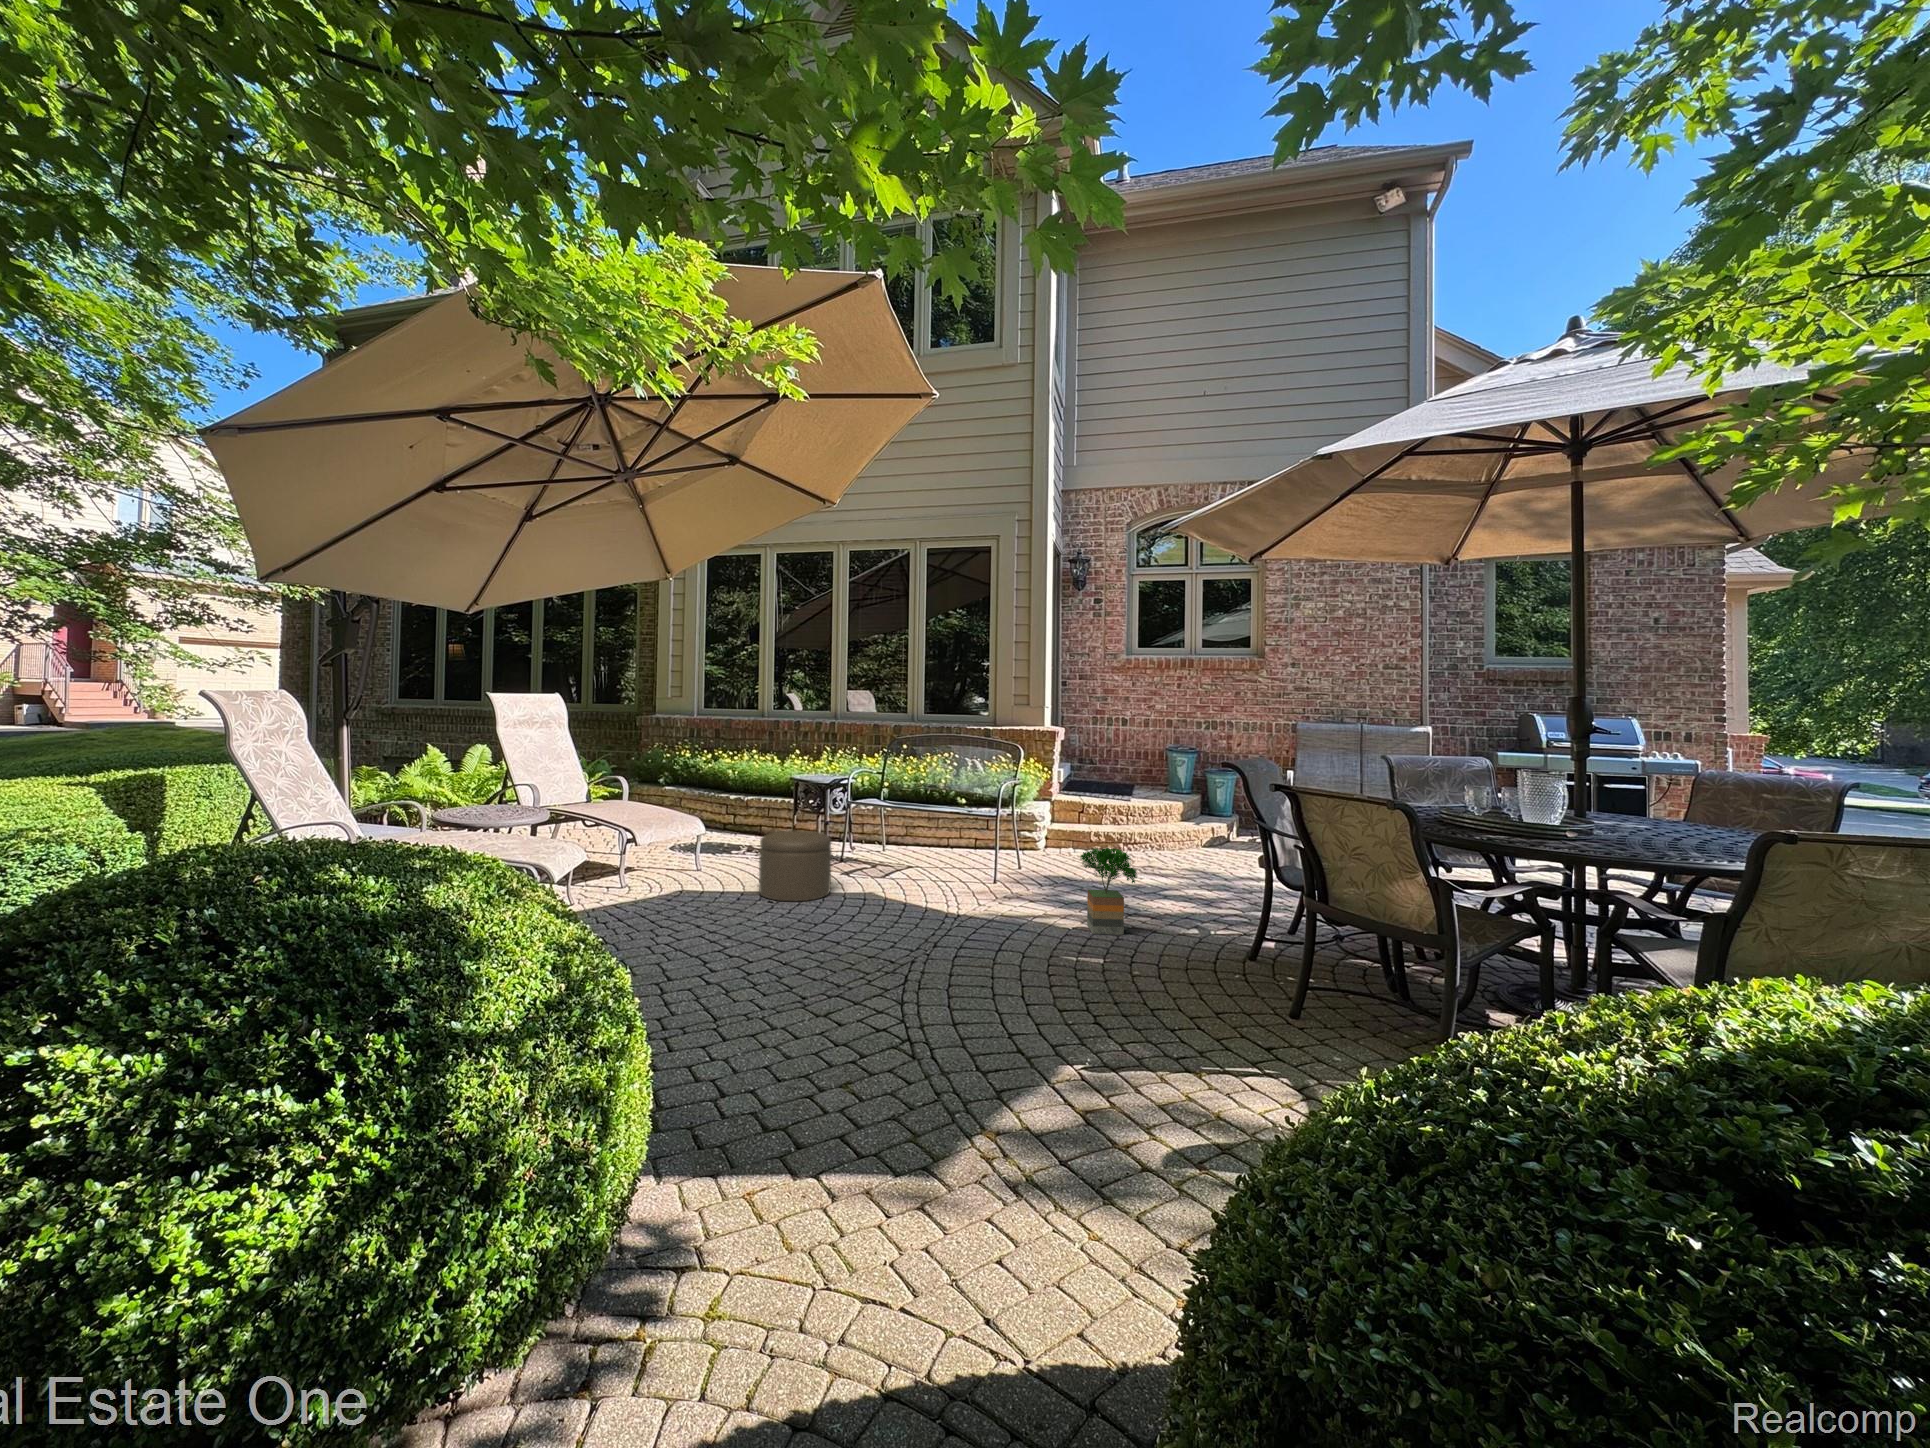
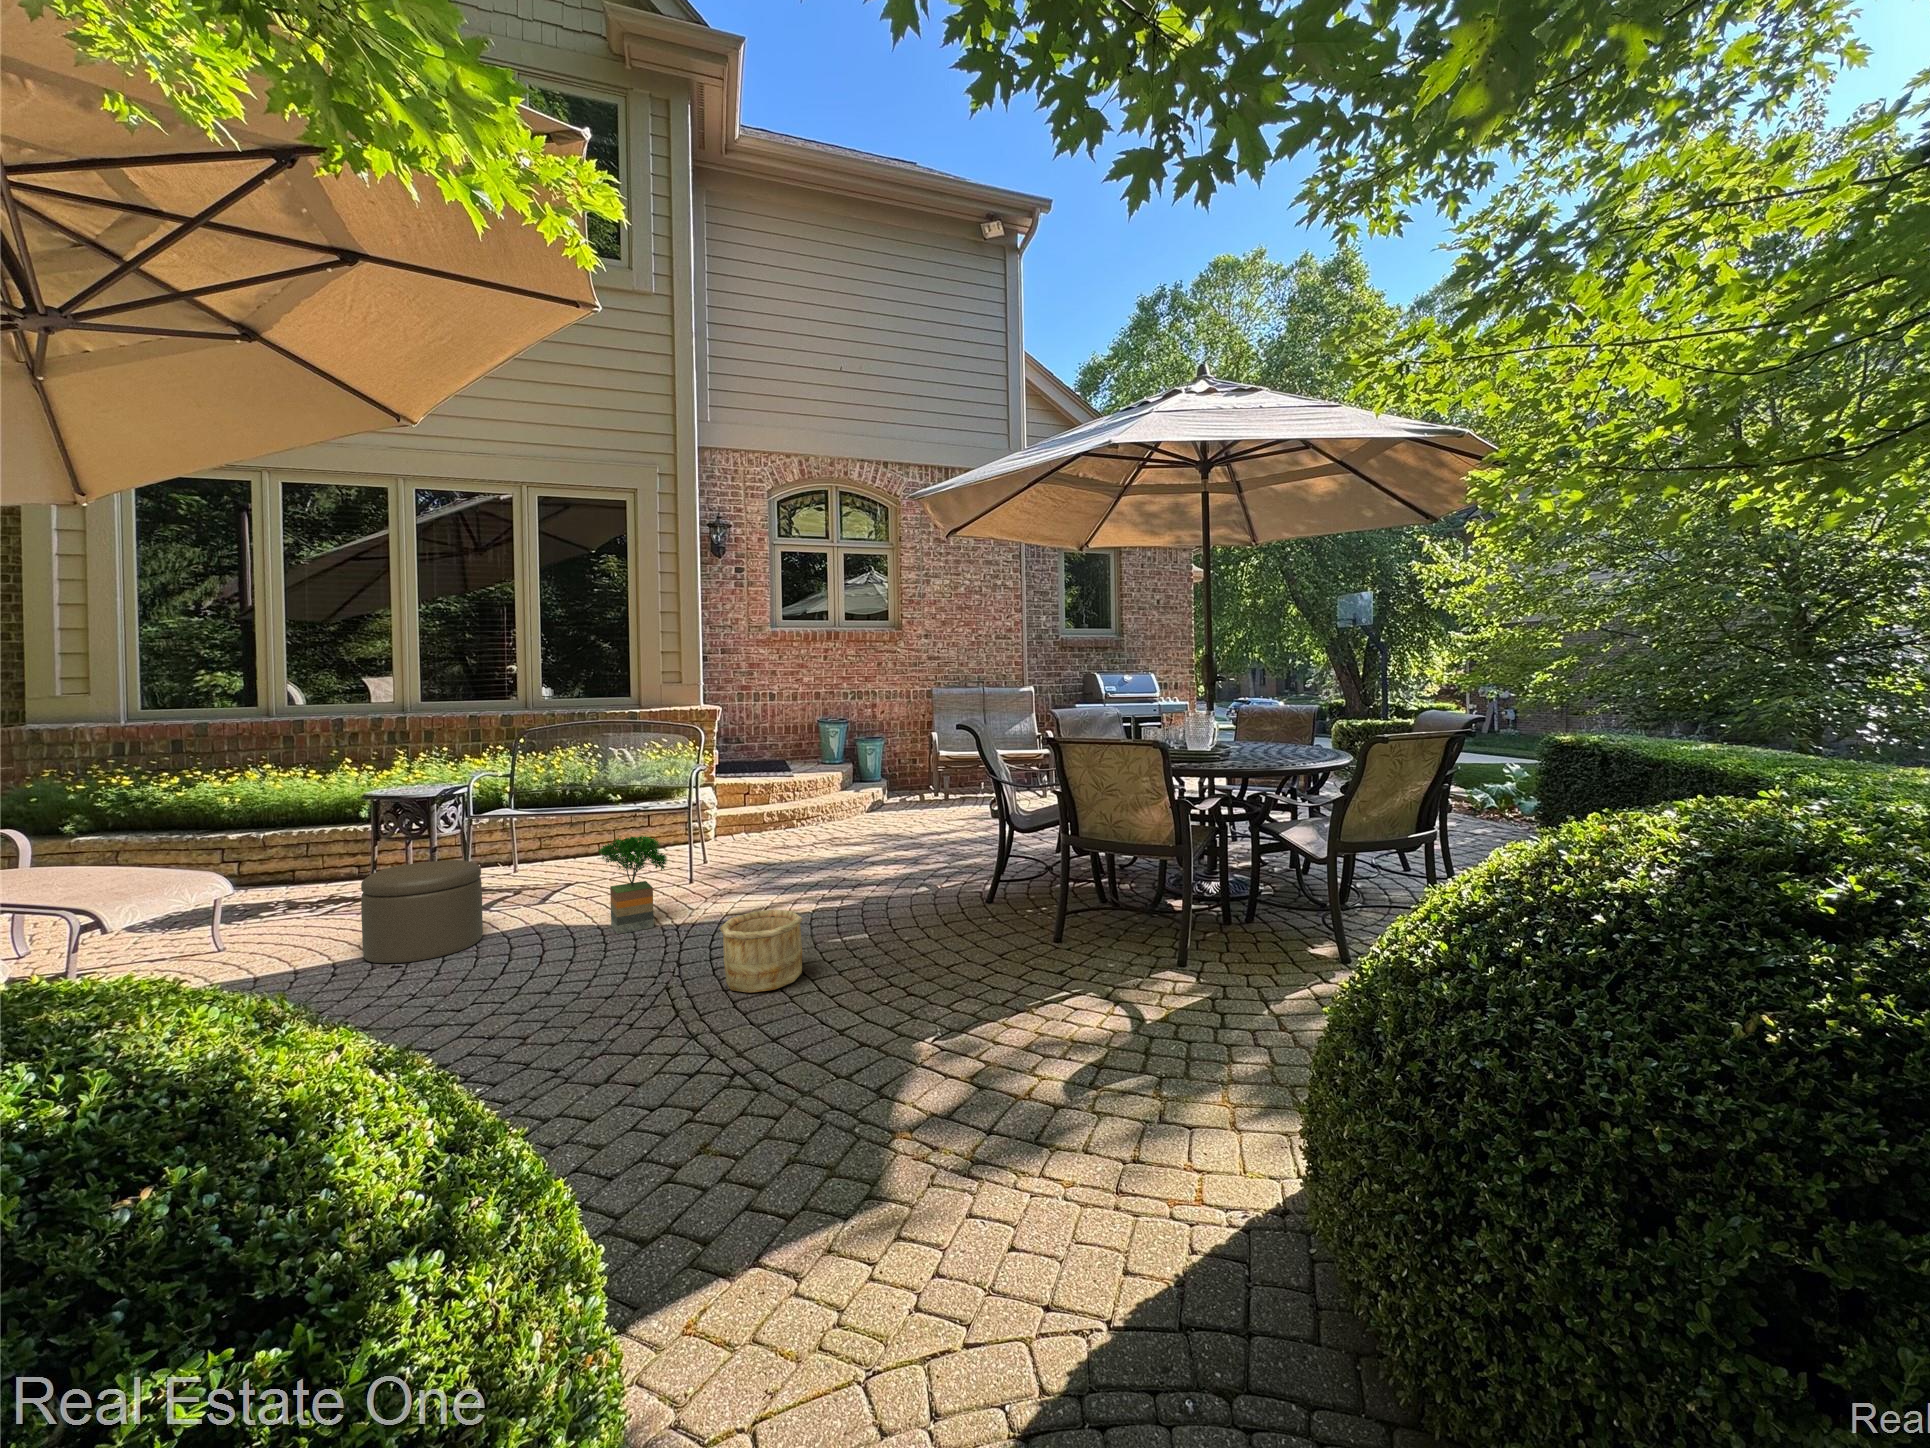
potted tree: present [1080,848,1137,935] -> present [599,836,667,934]
wooden bucket: none [951,913,1020,985] -> present [720,909,803,993]

